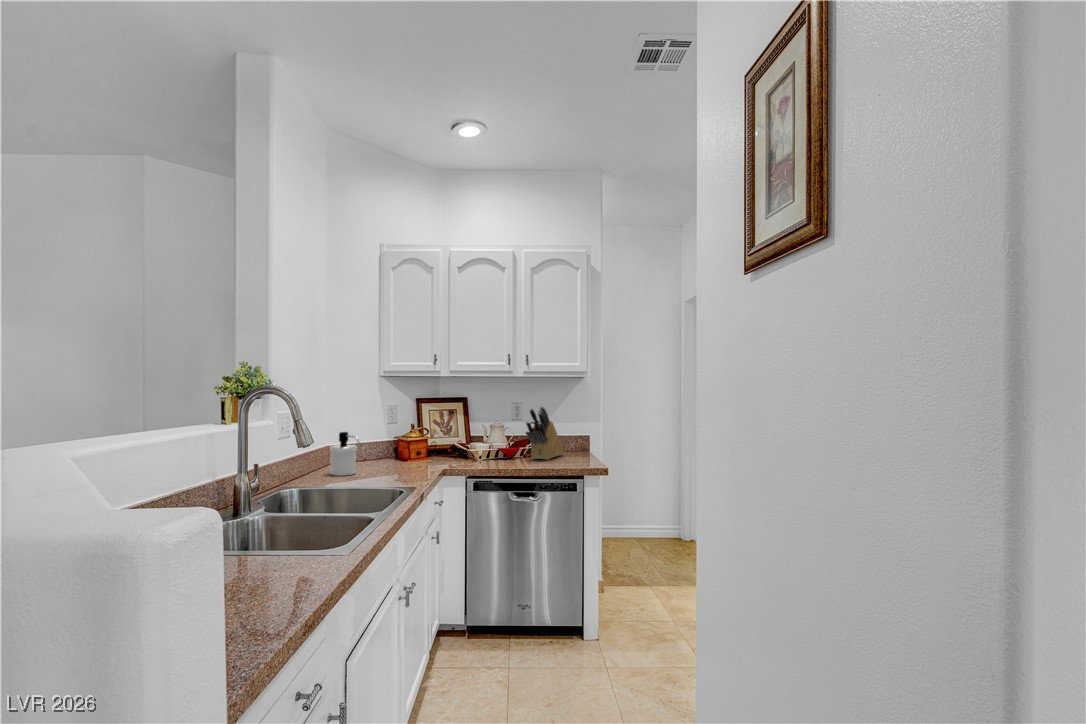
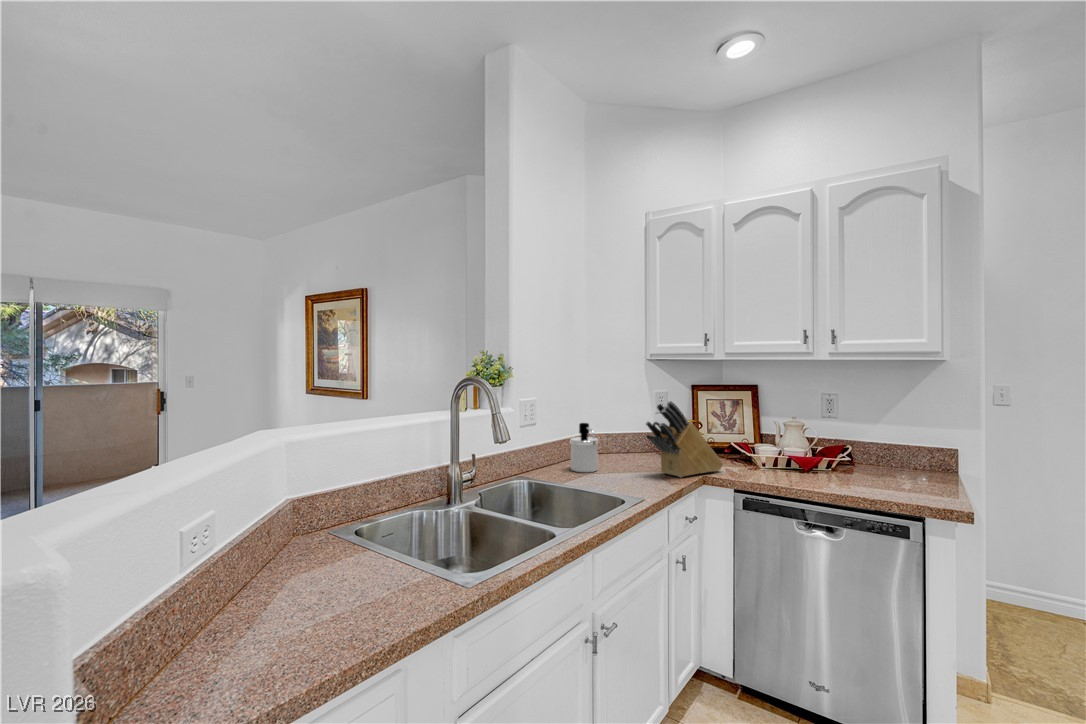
knife block: present [526,407,563,460] -> present [646,401,723,477]

